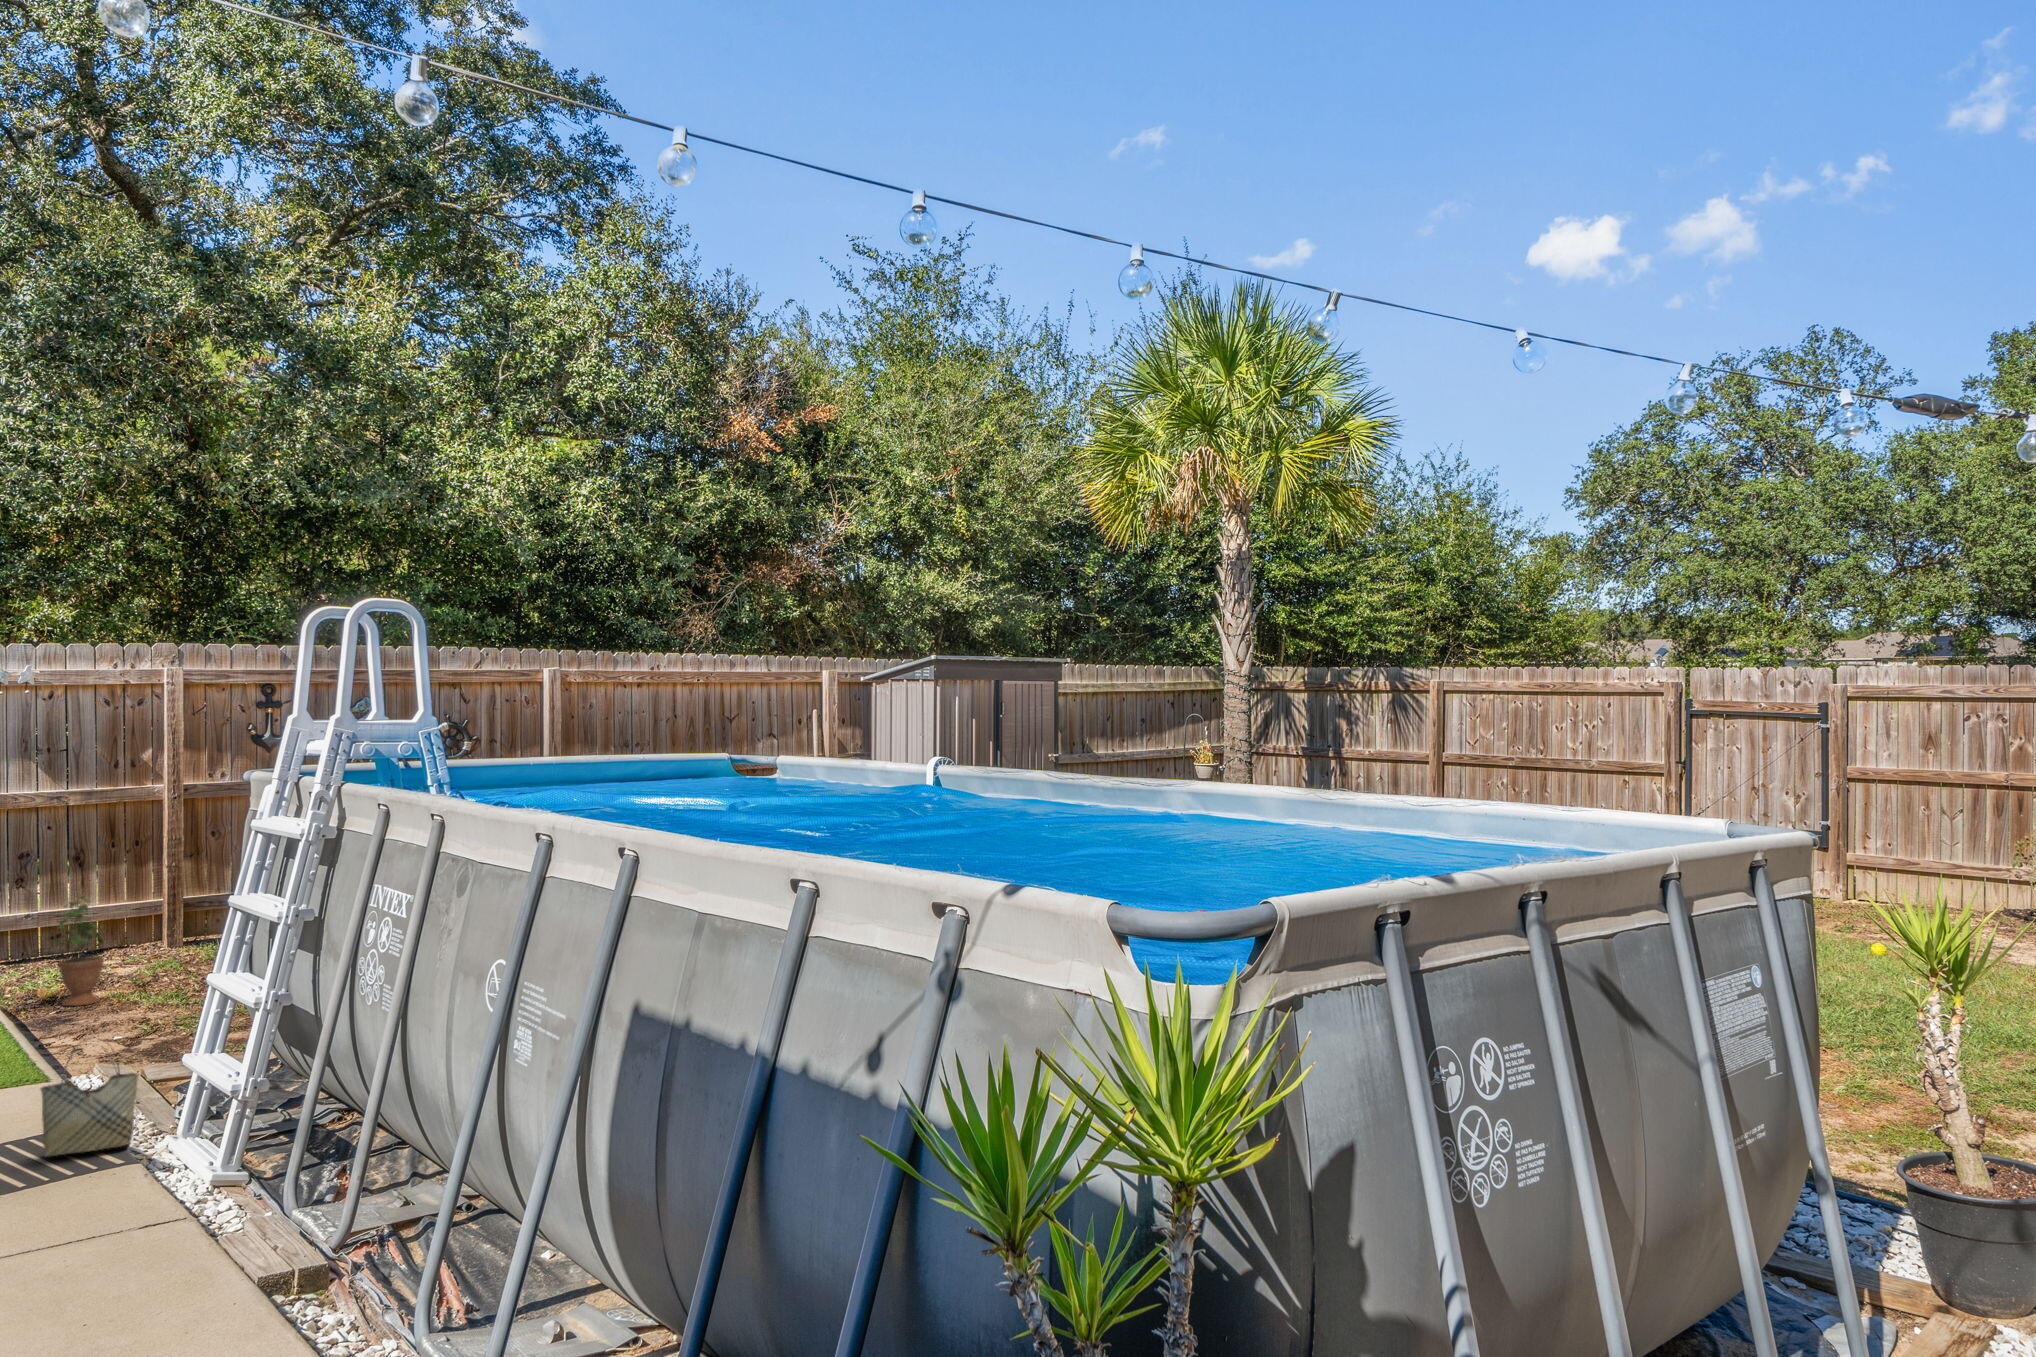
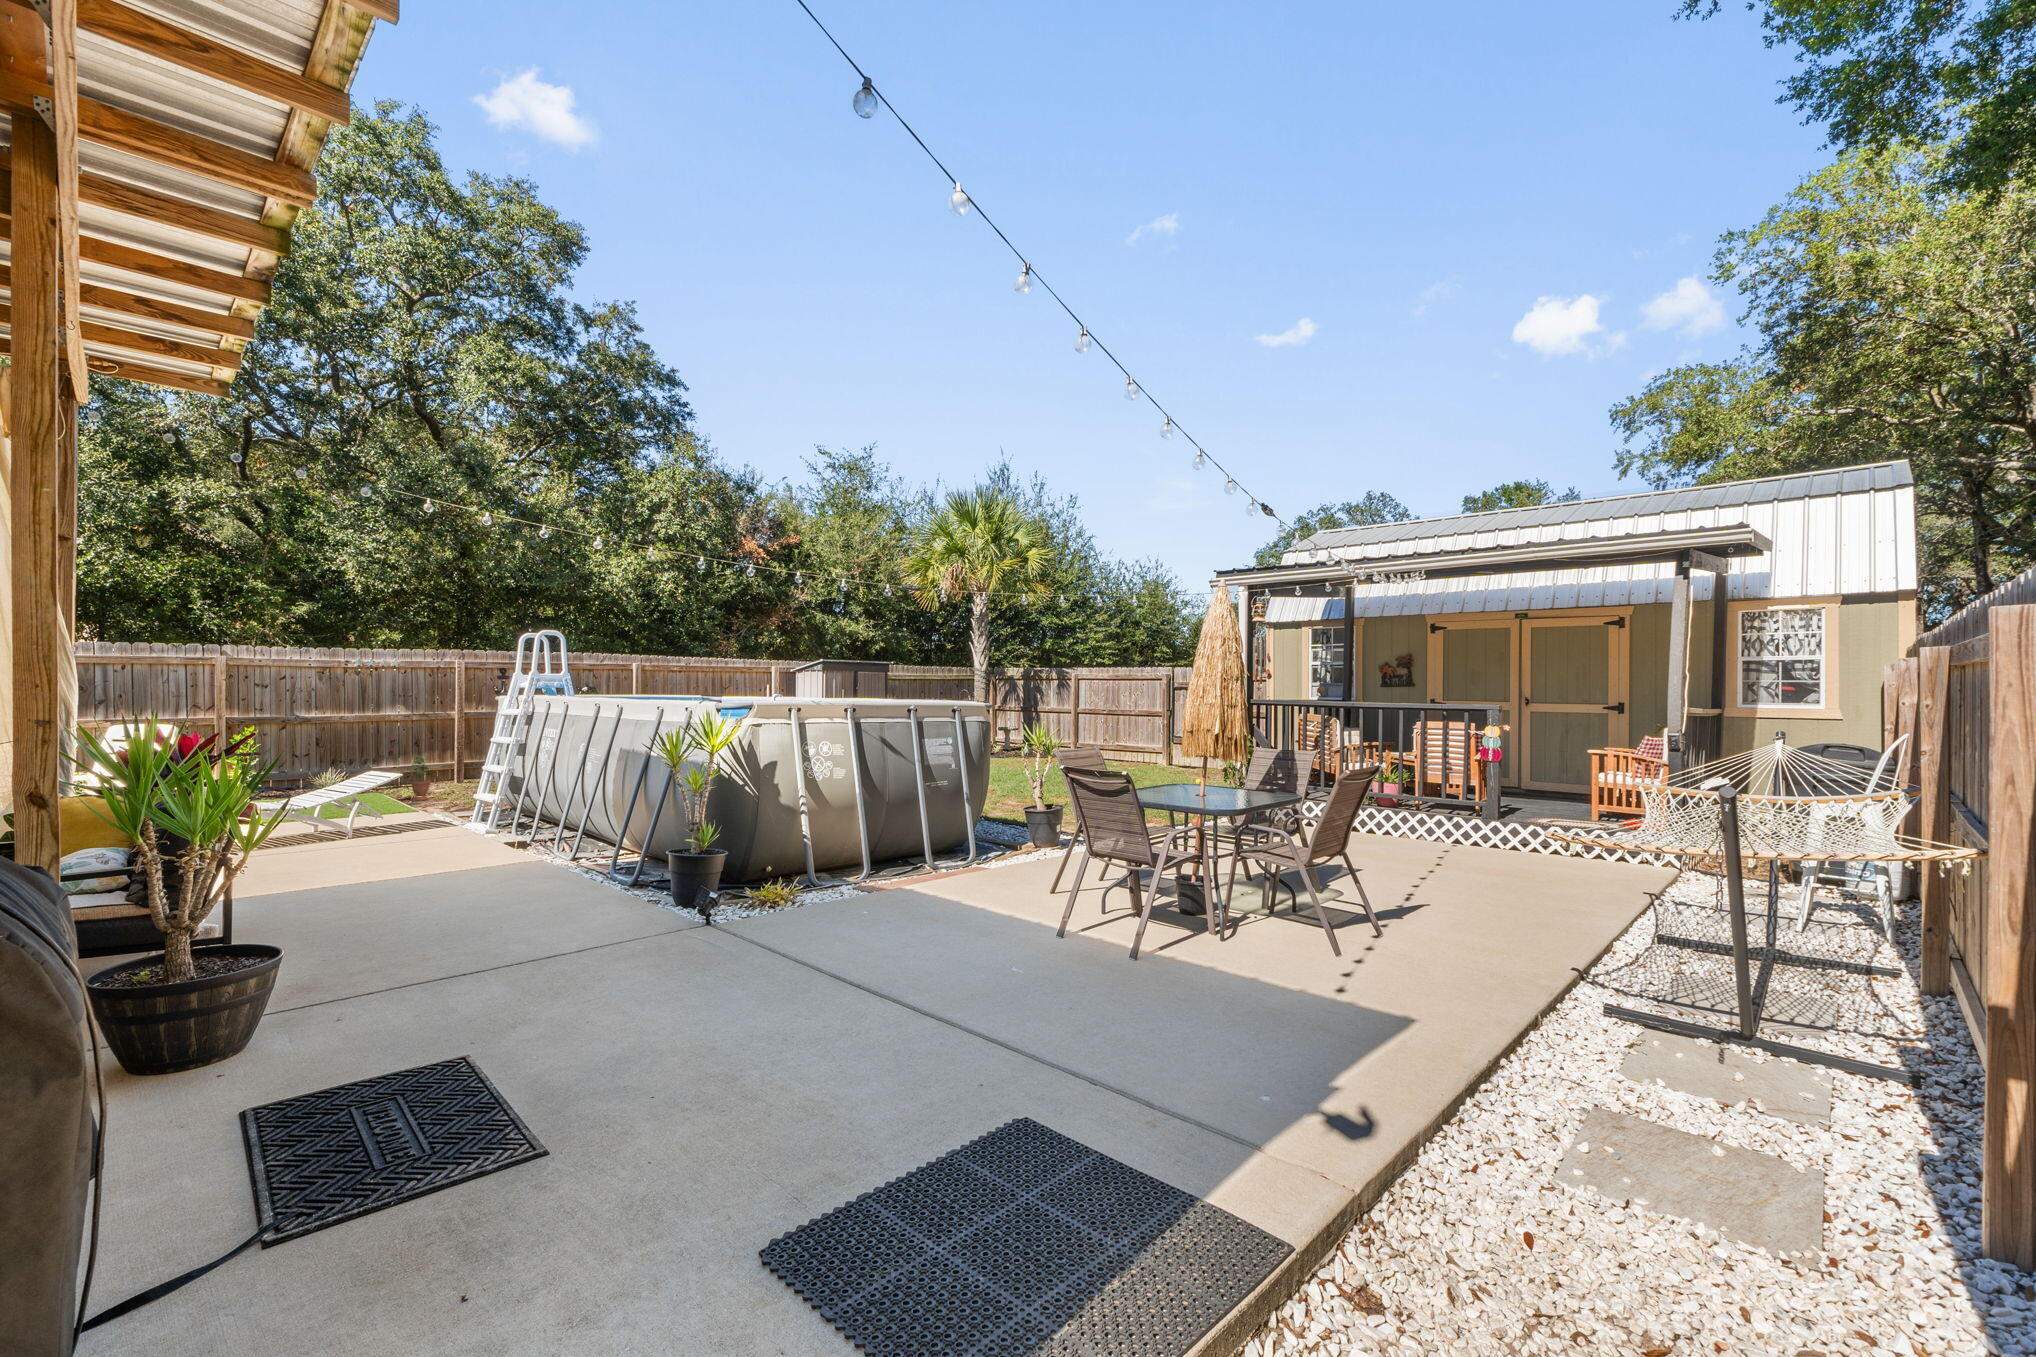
woven basket: present [41,1038,138,1157] -> none [422,789,458,830]

